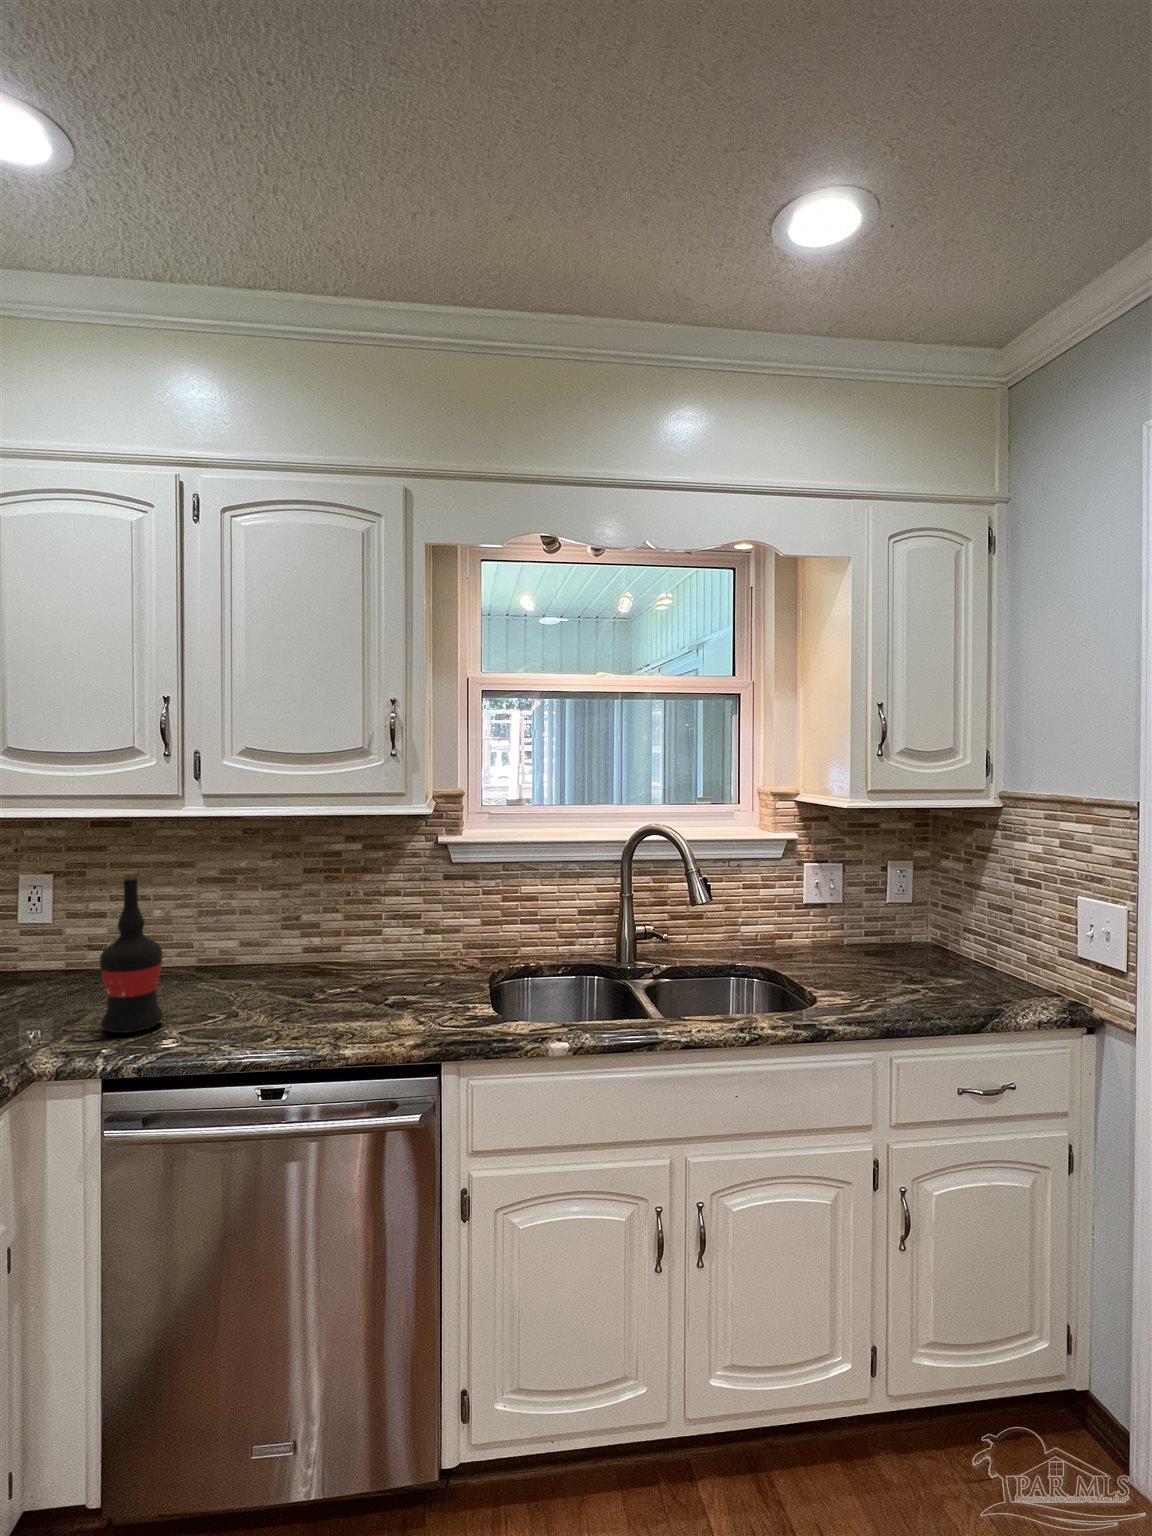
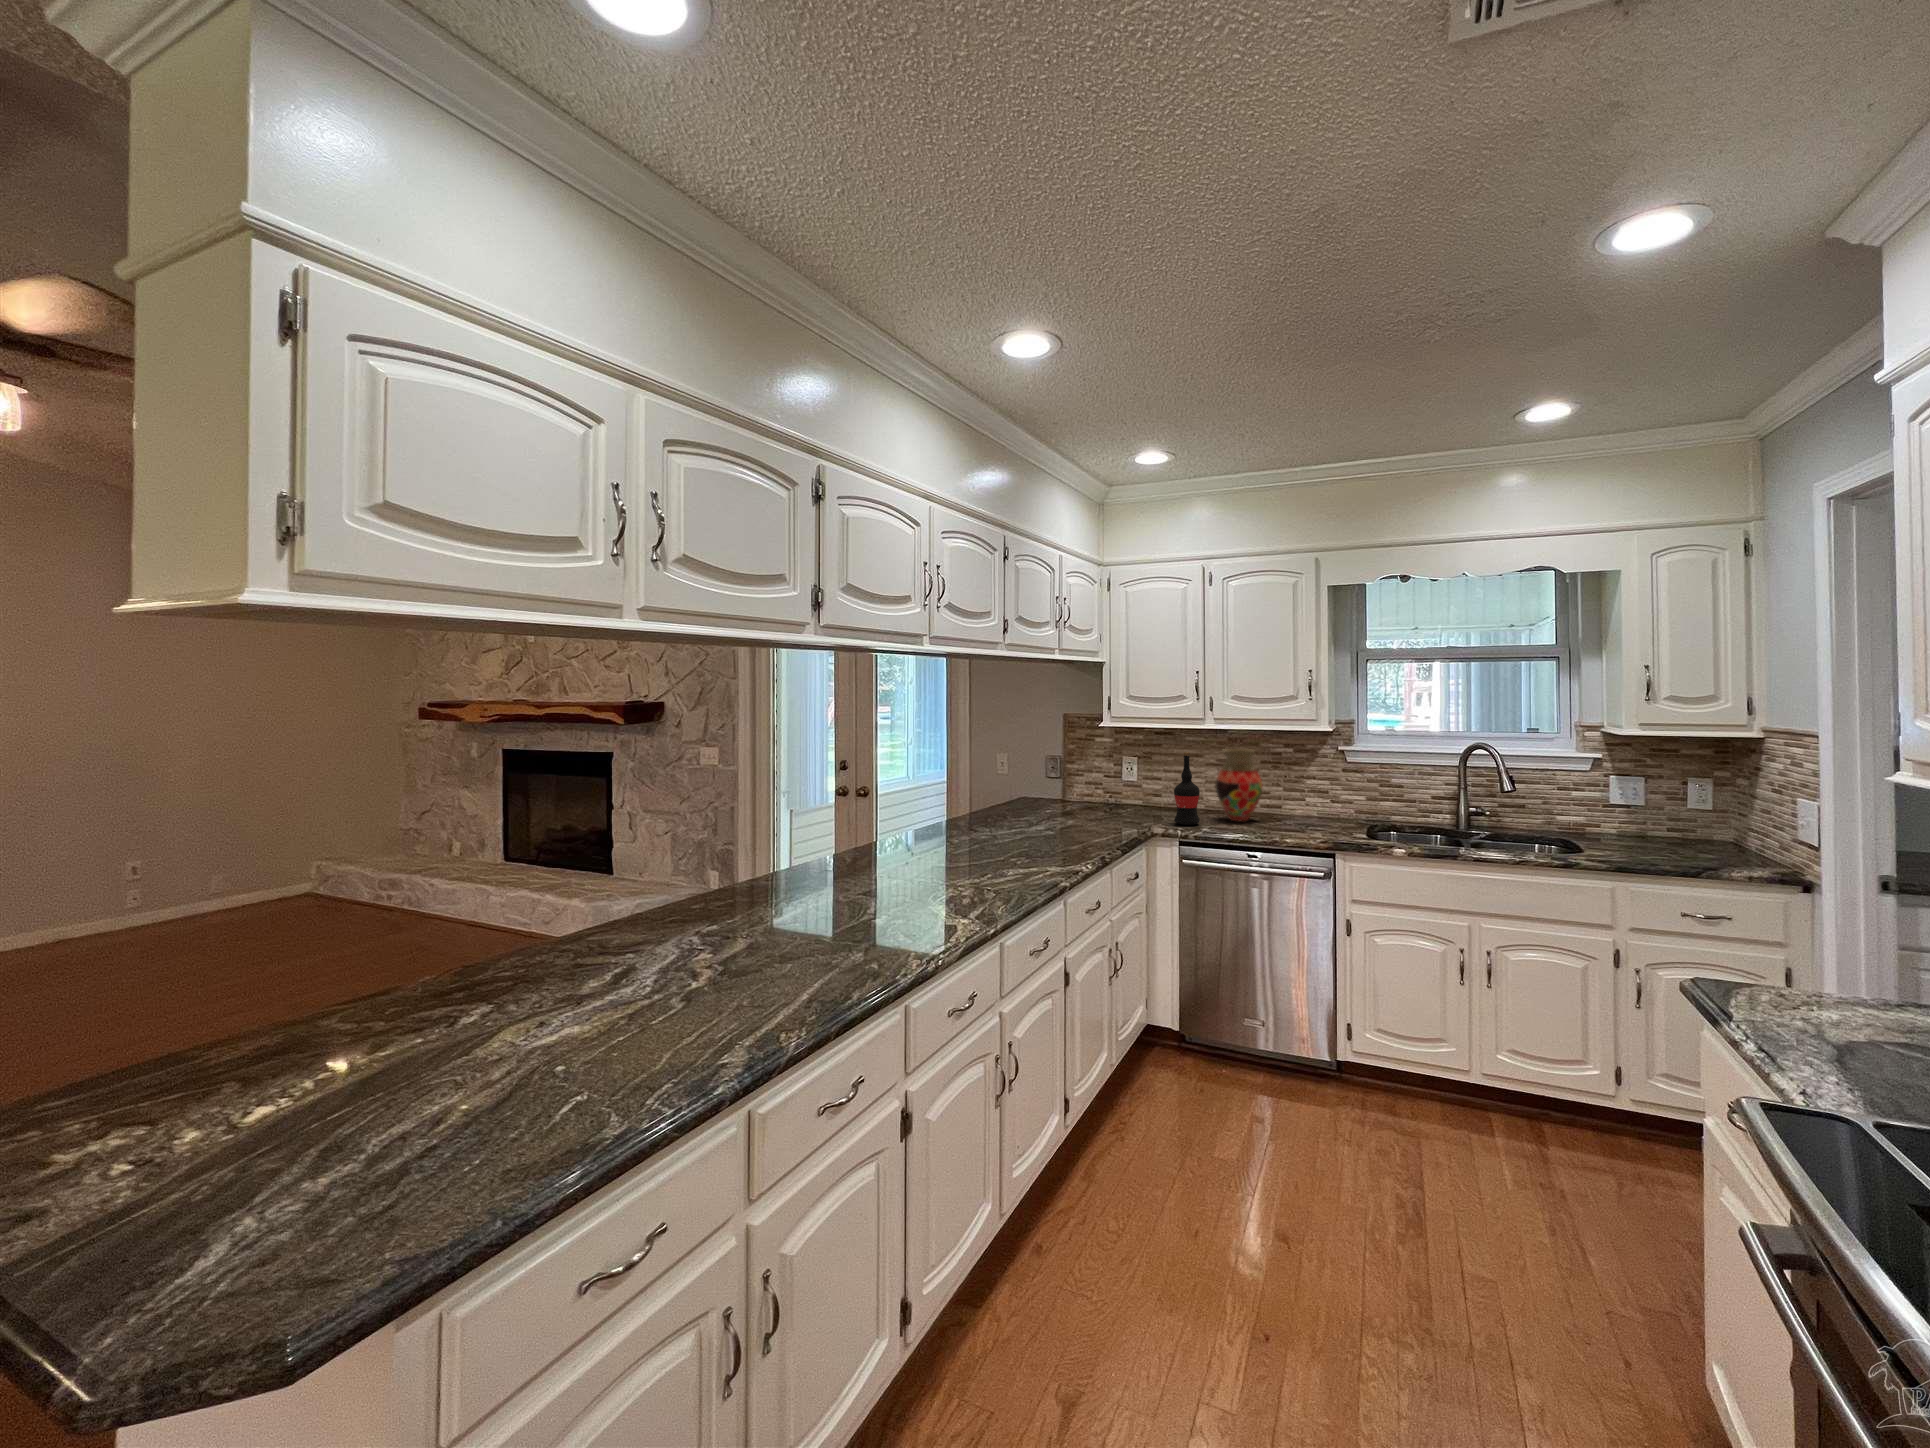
vase: none [205,852,303,999] -> present [1215,749,1263,821]

